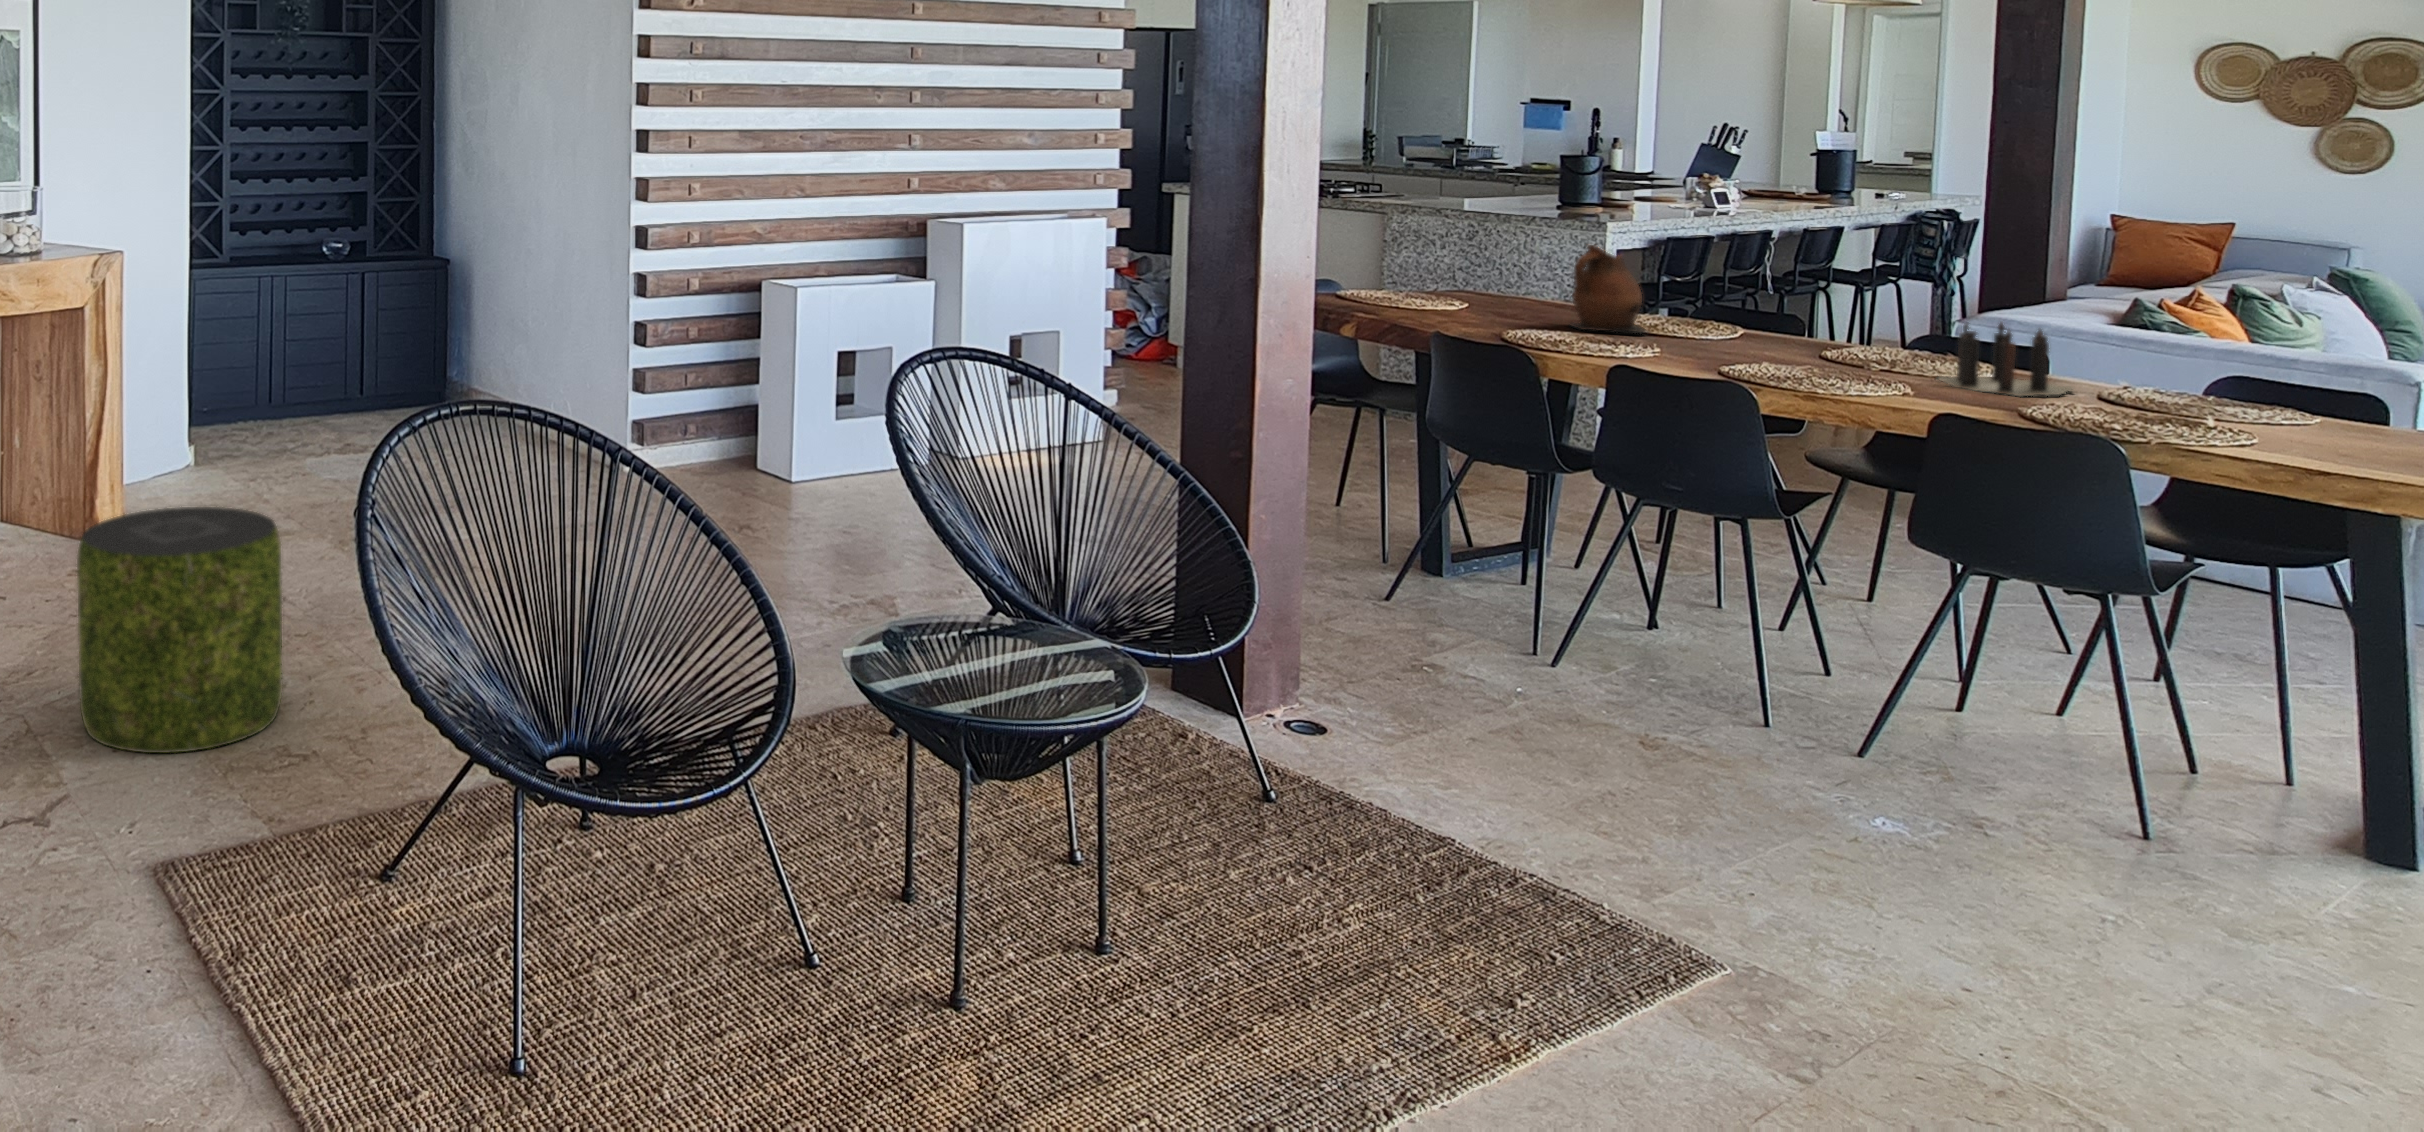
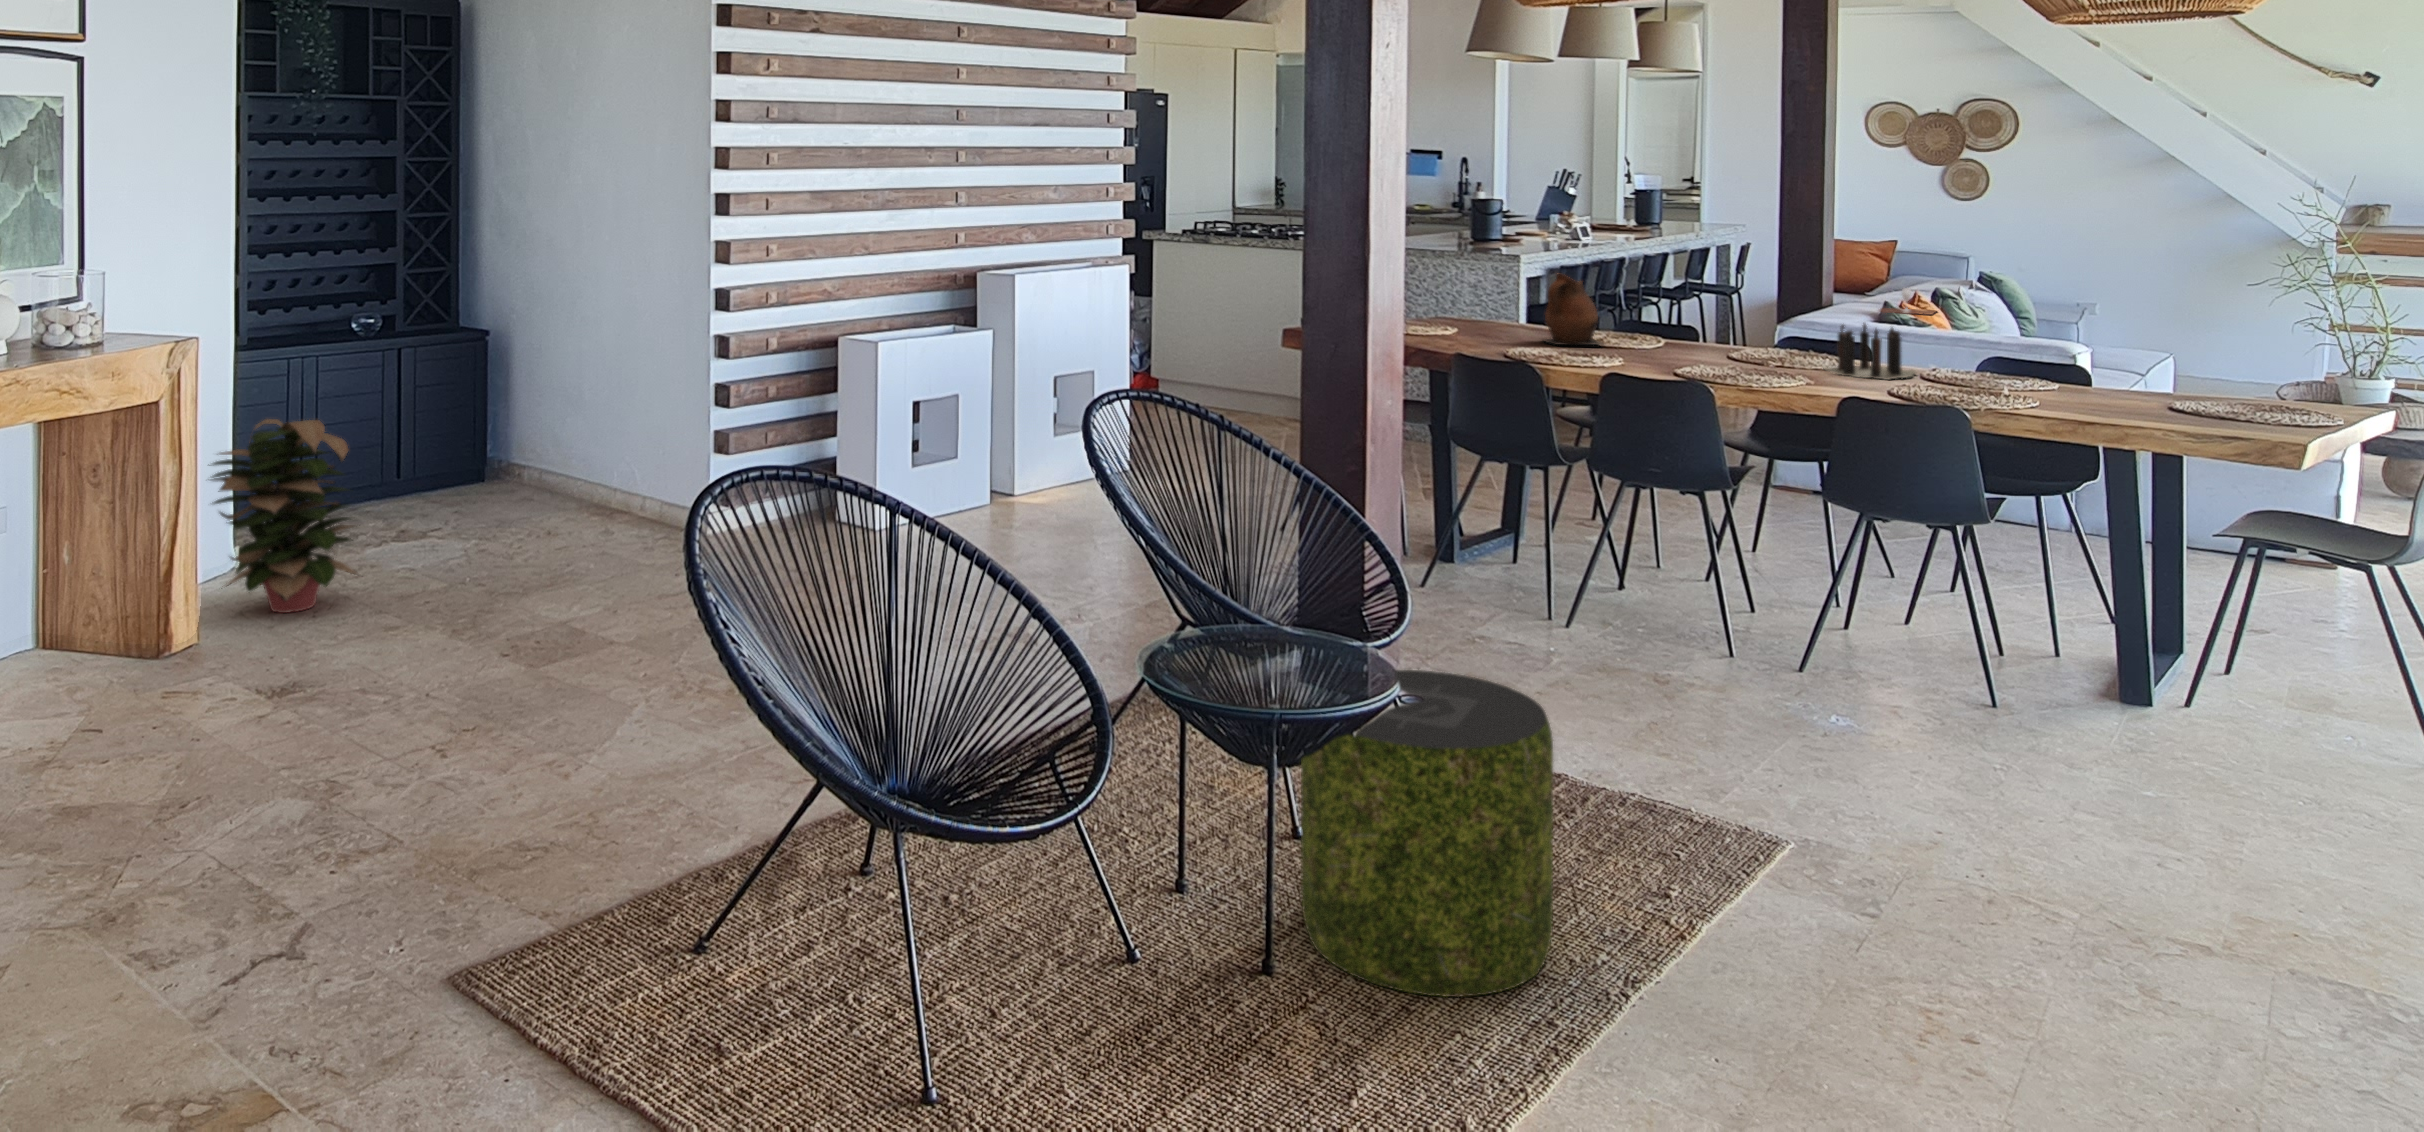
wine glass: none [2104,283,2207,319] -> present [1879,288,1936,315]
decorative plant: none [138,332,276,515] -> present [209,419,358,613]
pouf: present [77,507,283,753] -> present [1301,670,1553,997]

